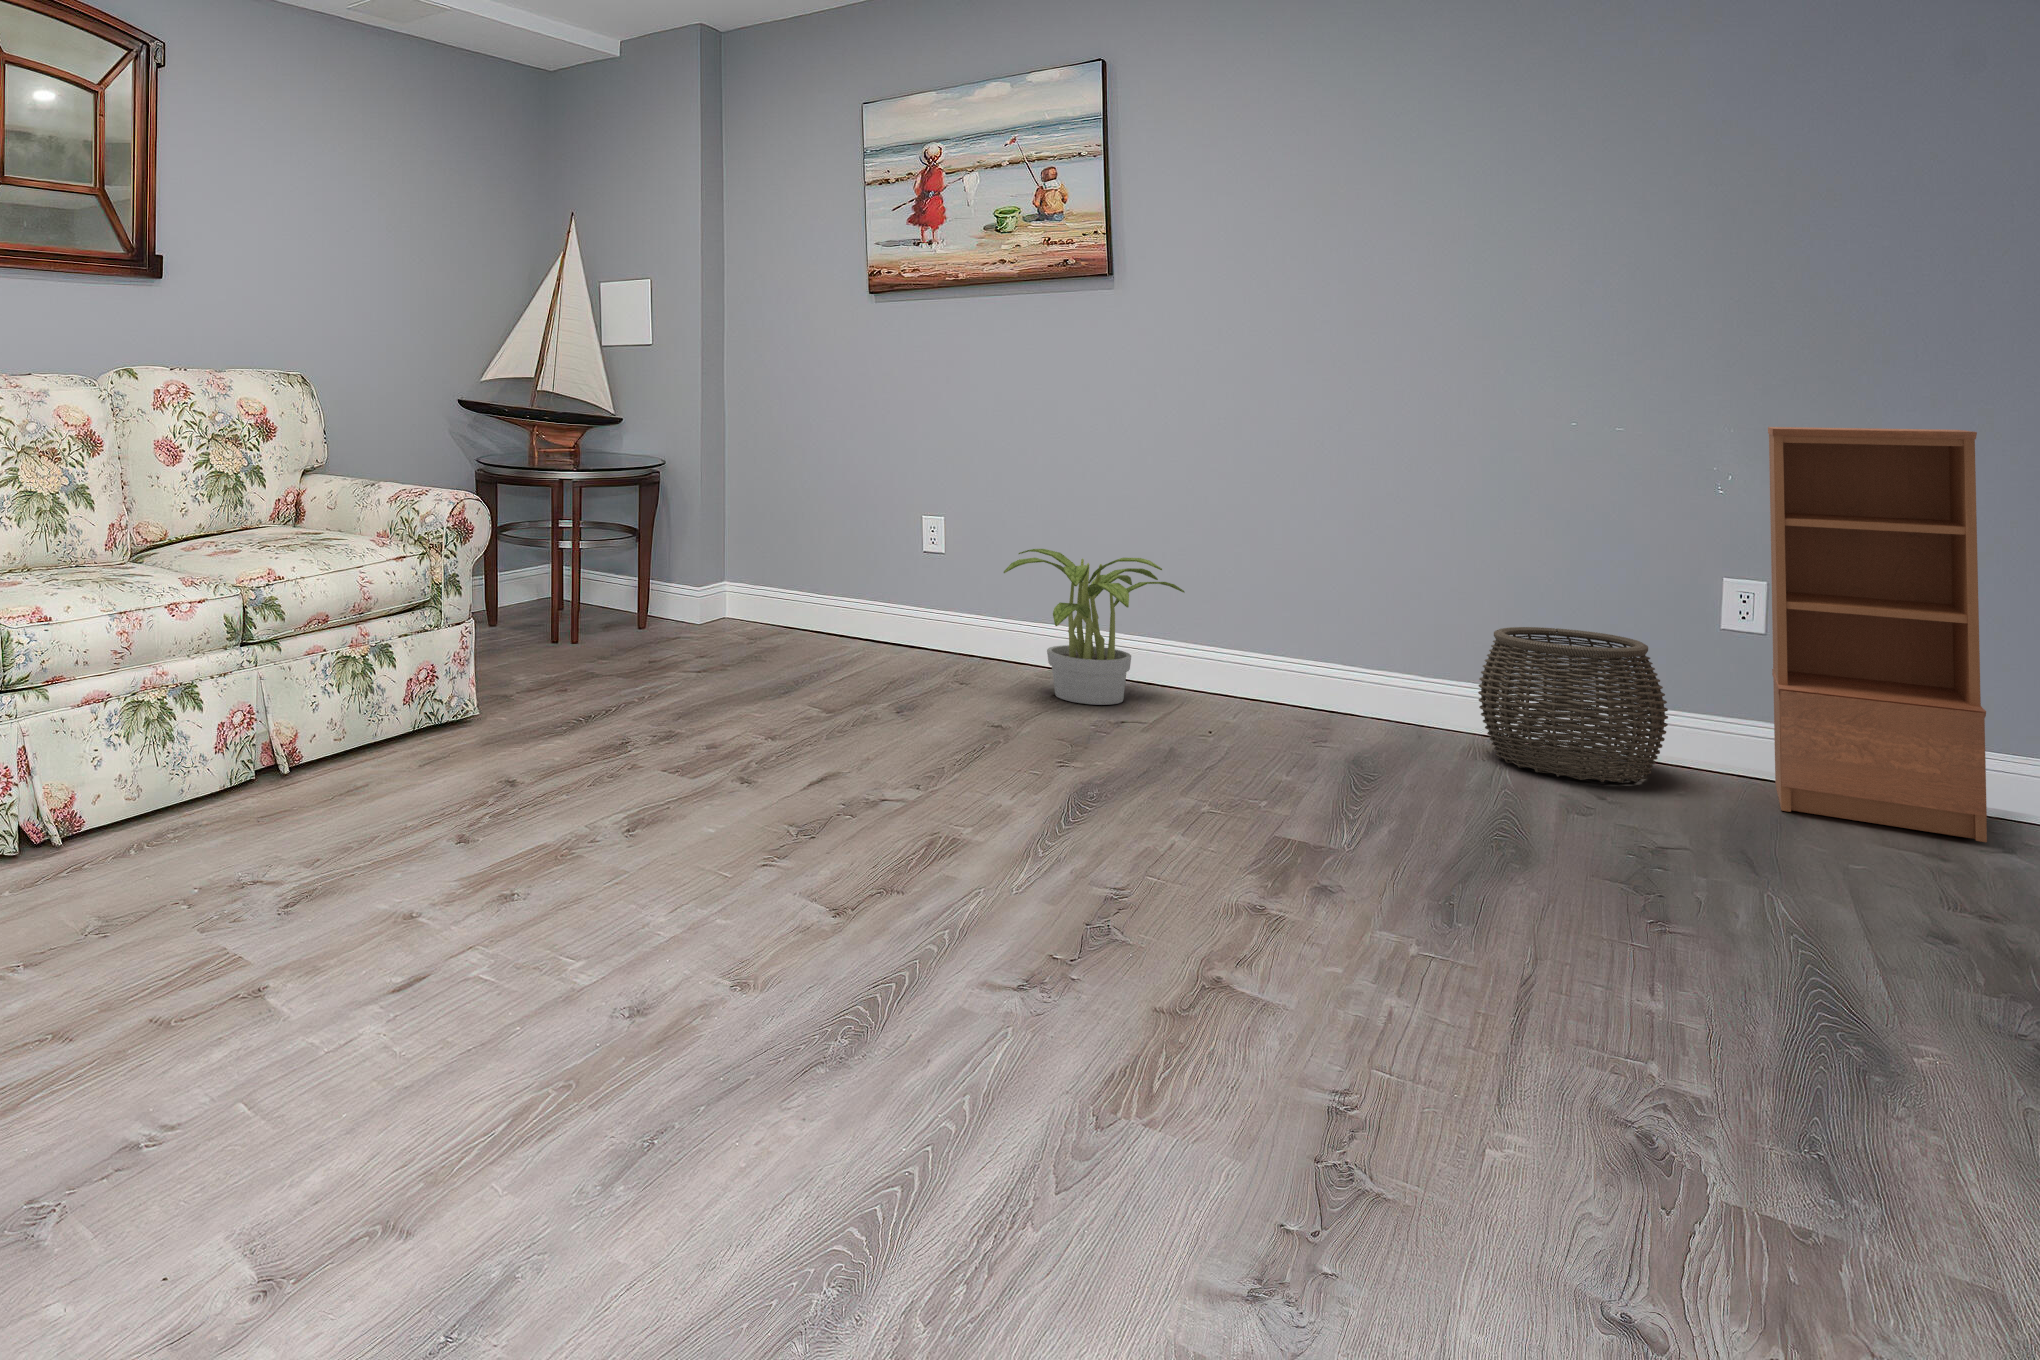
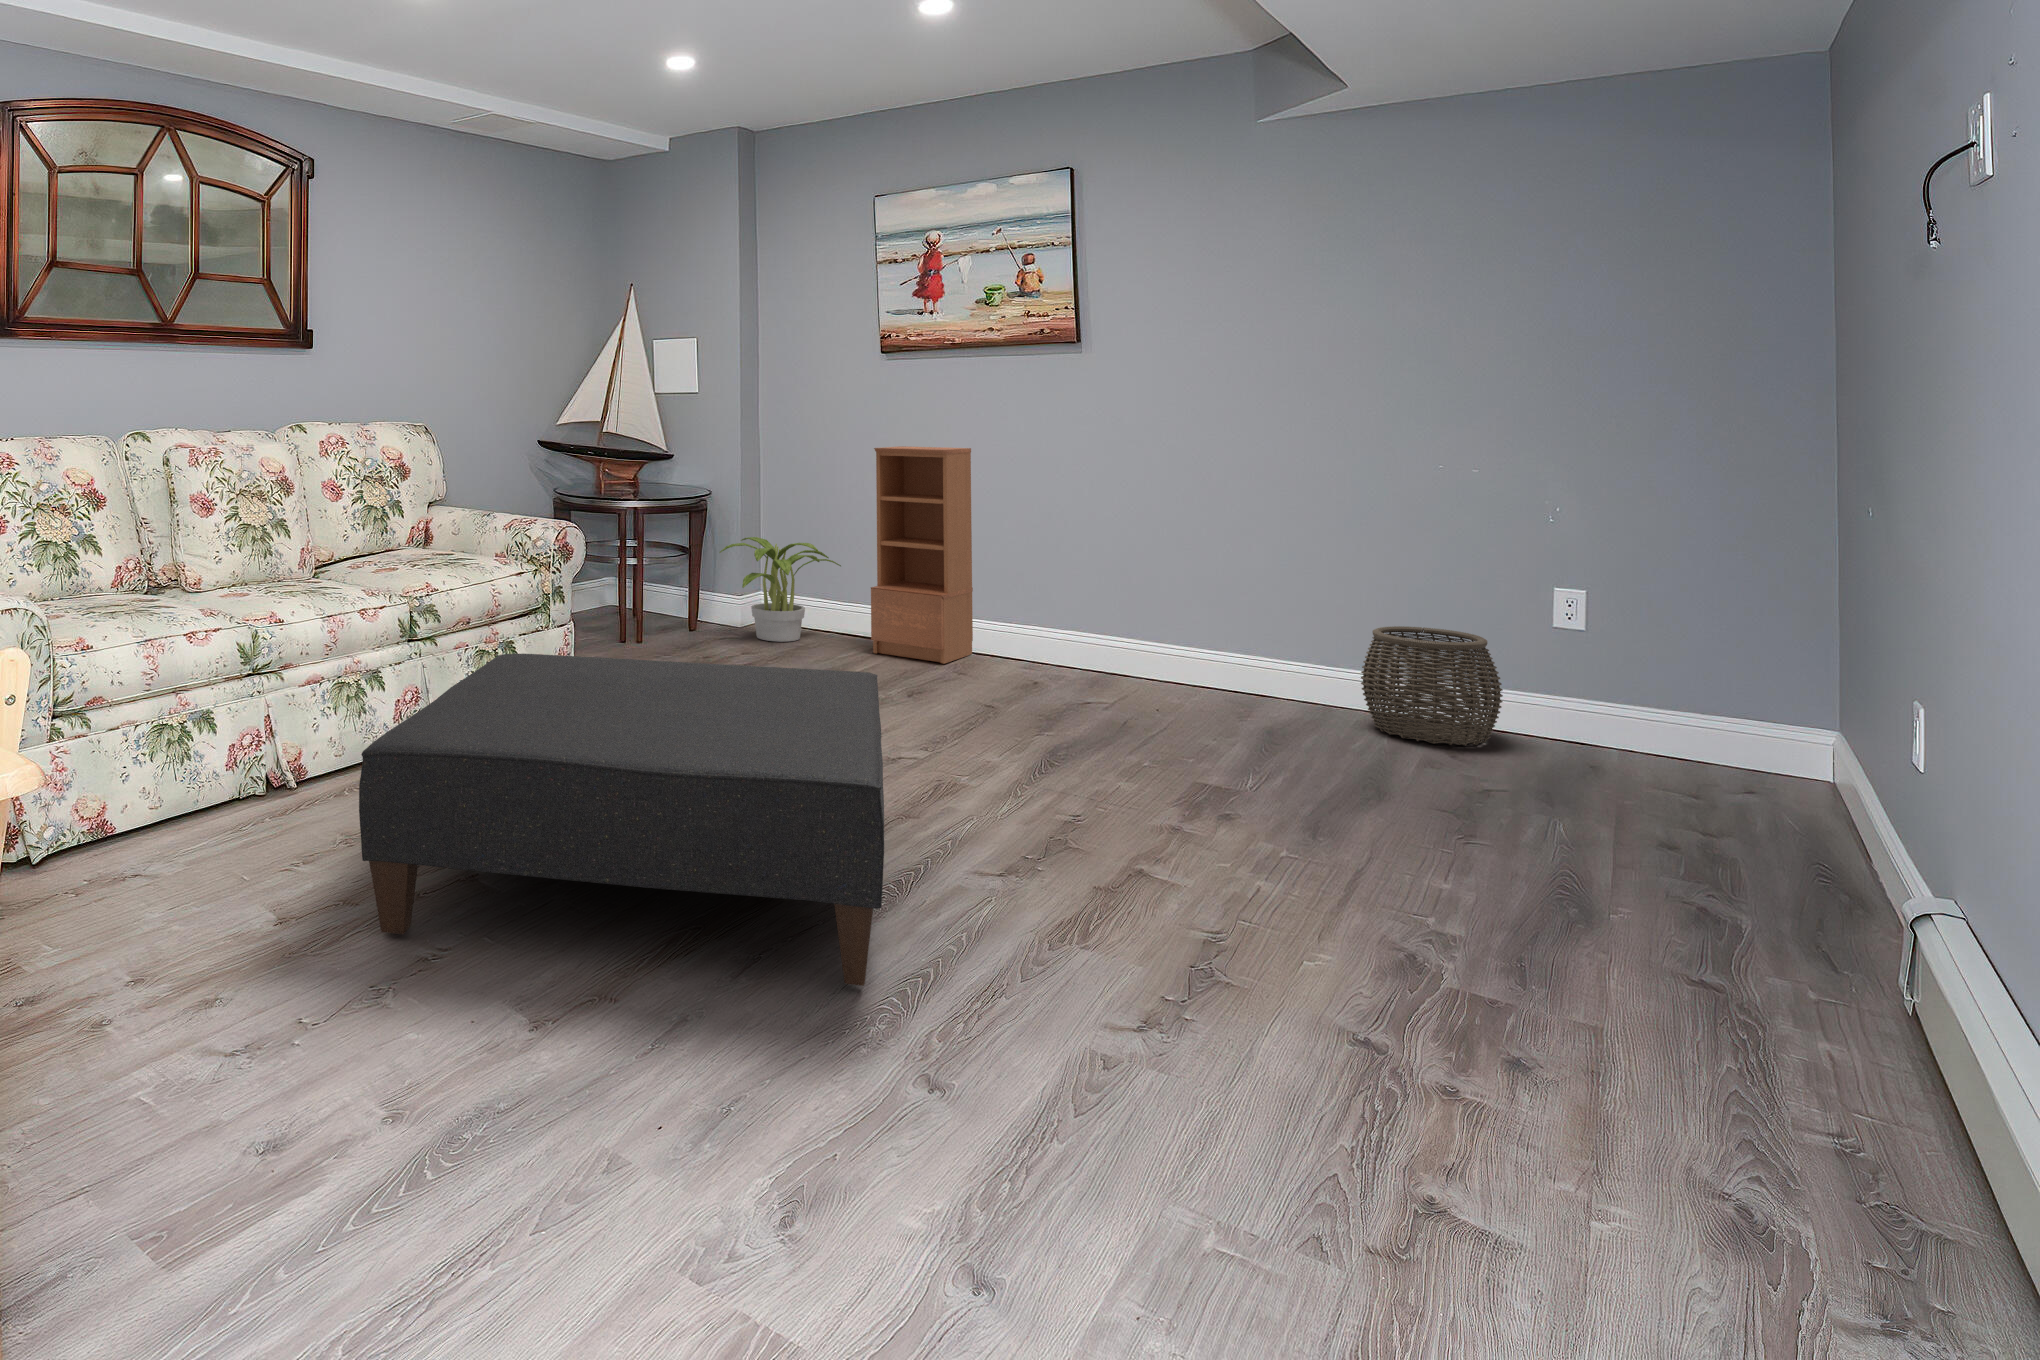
bookcase: present [1768,427,1987,842] -> present [871,446,973,664]
potted plant: present [1004,549,1184,705] -> present [719,537,841,642]
ottoman: none [44,663,858,1206] -> present [359,654,884,986]

